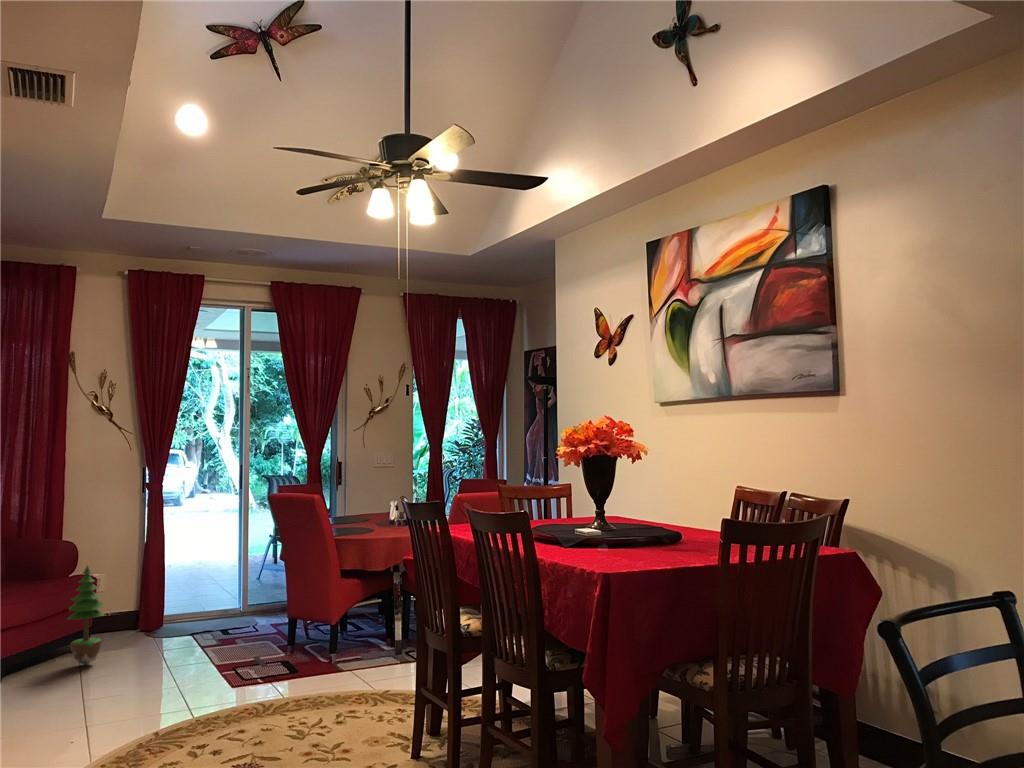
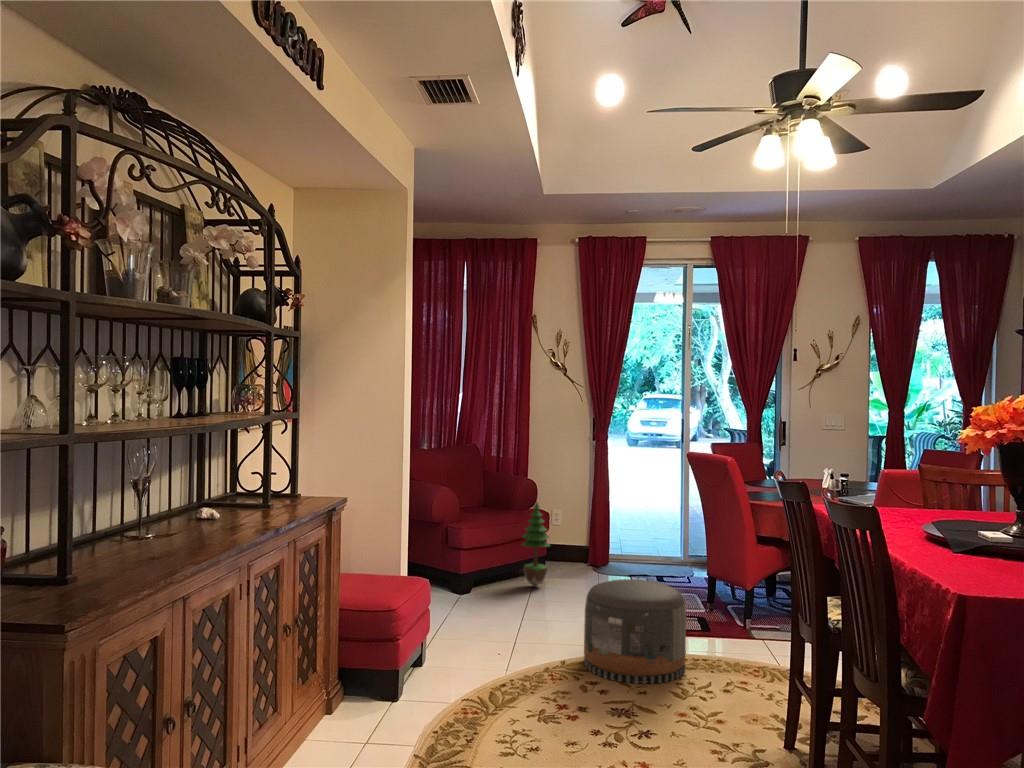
pouf: none [181,628,292,740] -> present [584,579,686,684]

